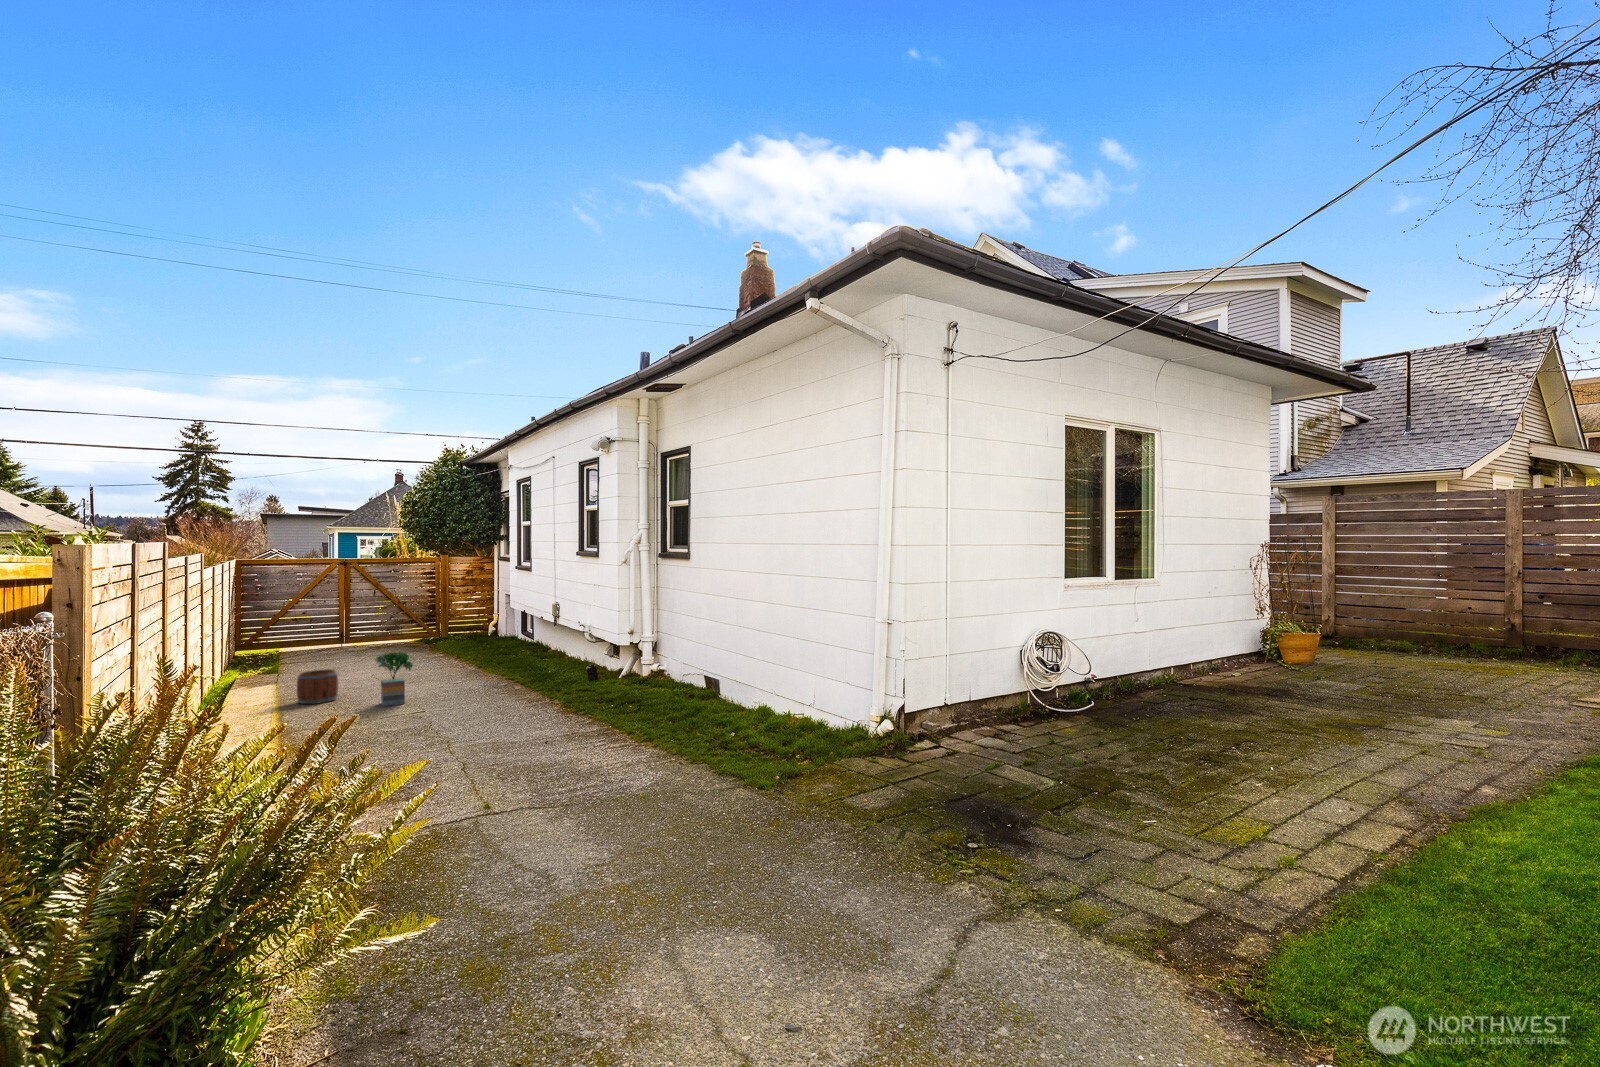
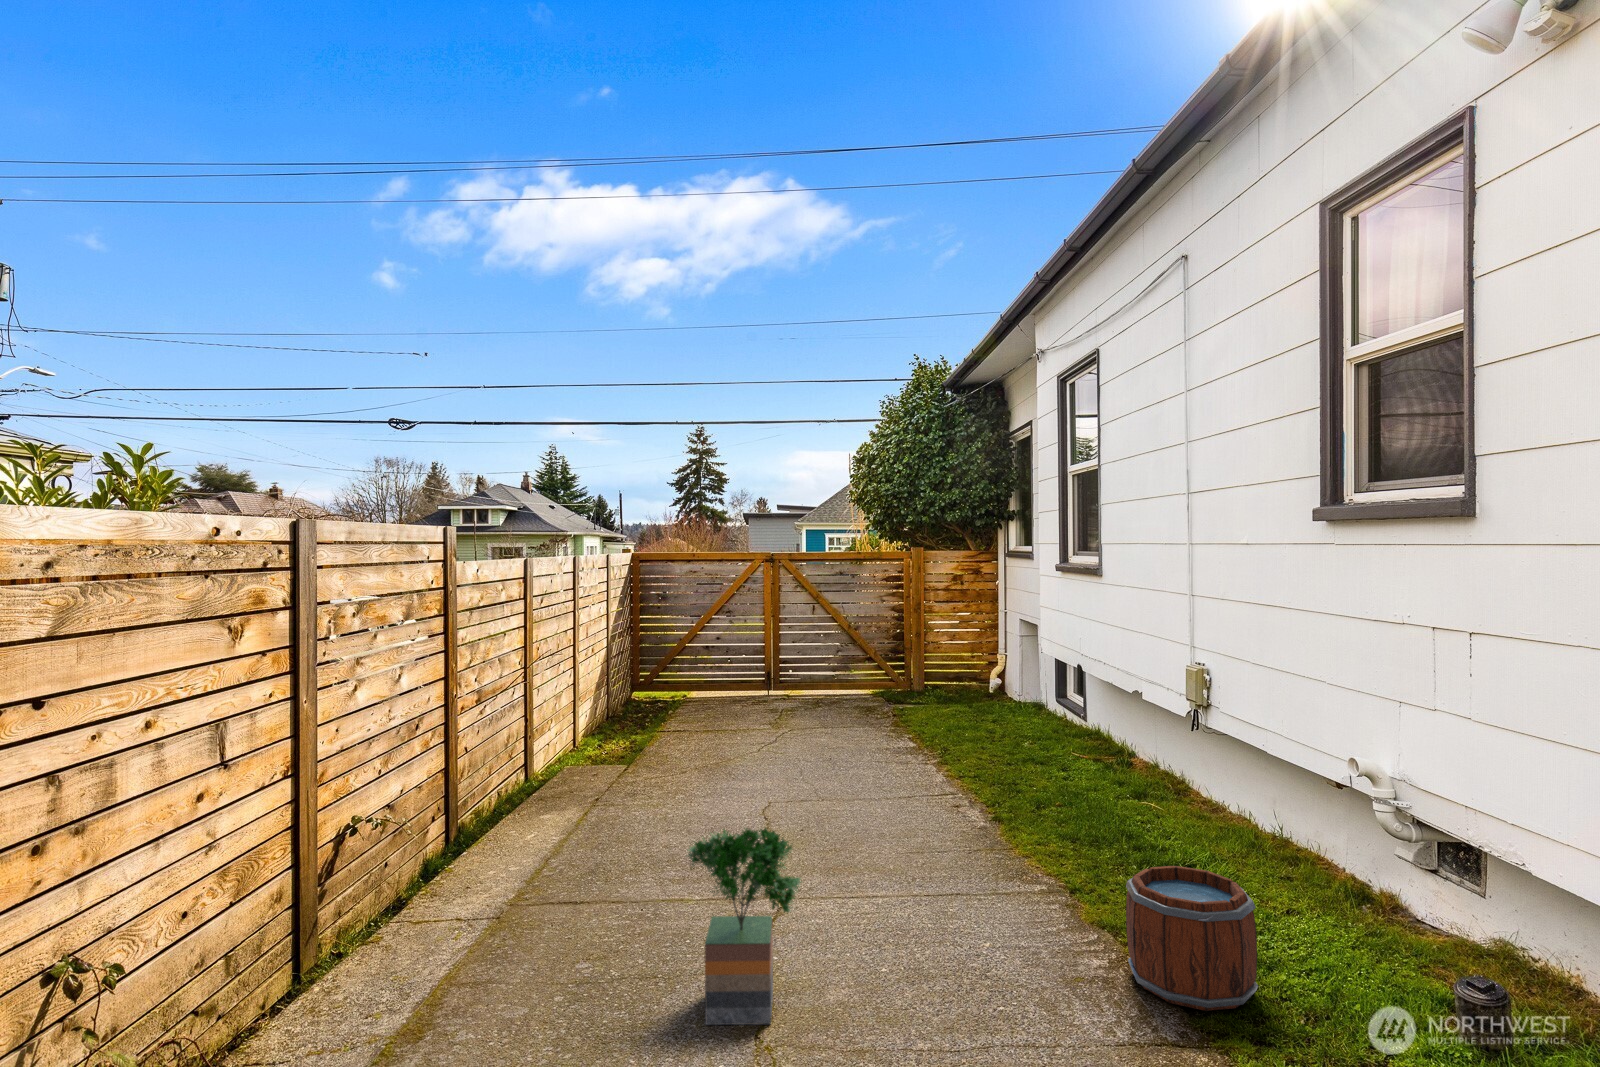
bucket: present [297,669,338,704] -> present [1126,866,1258,1011]

